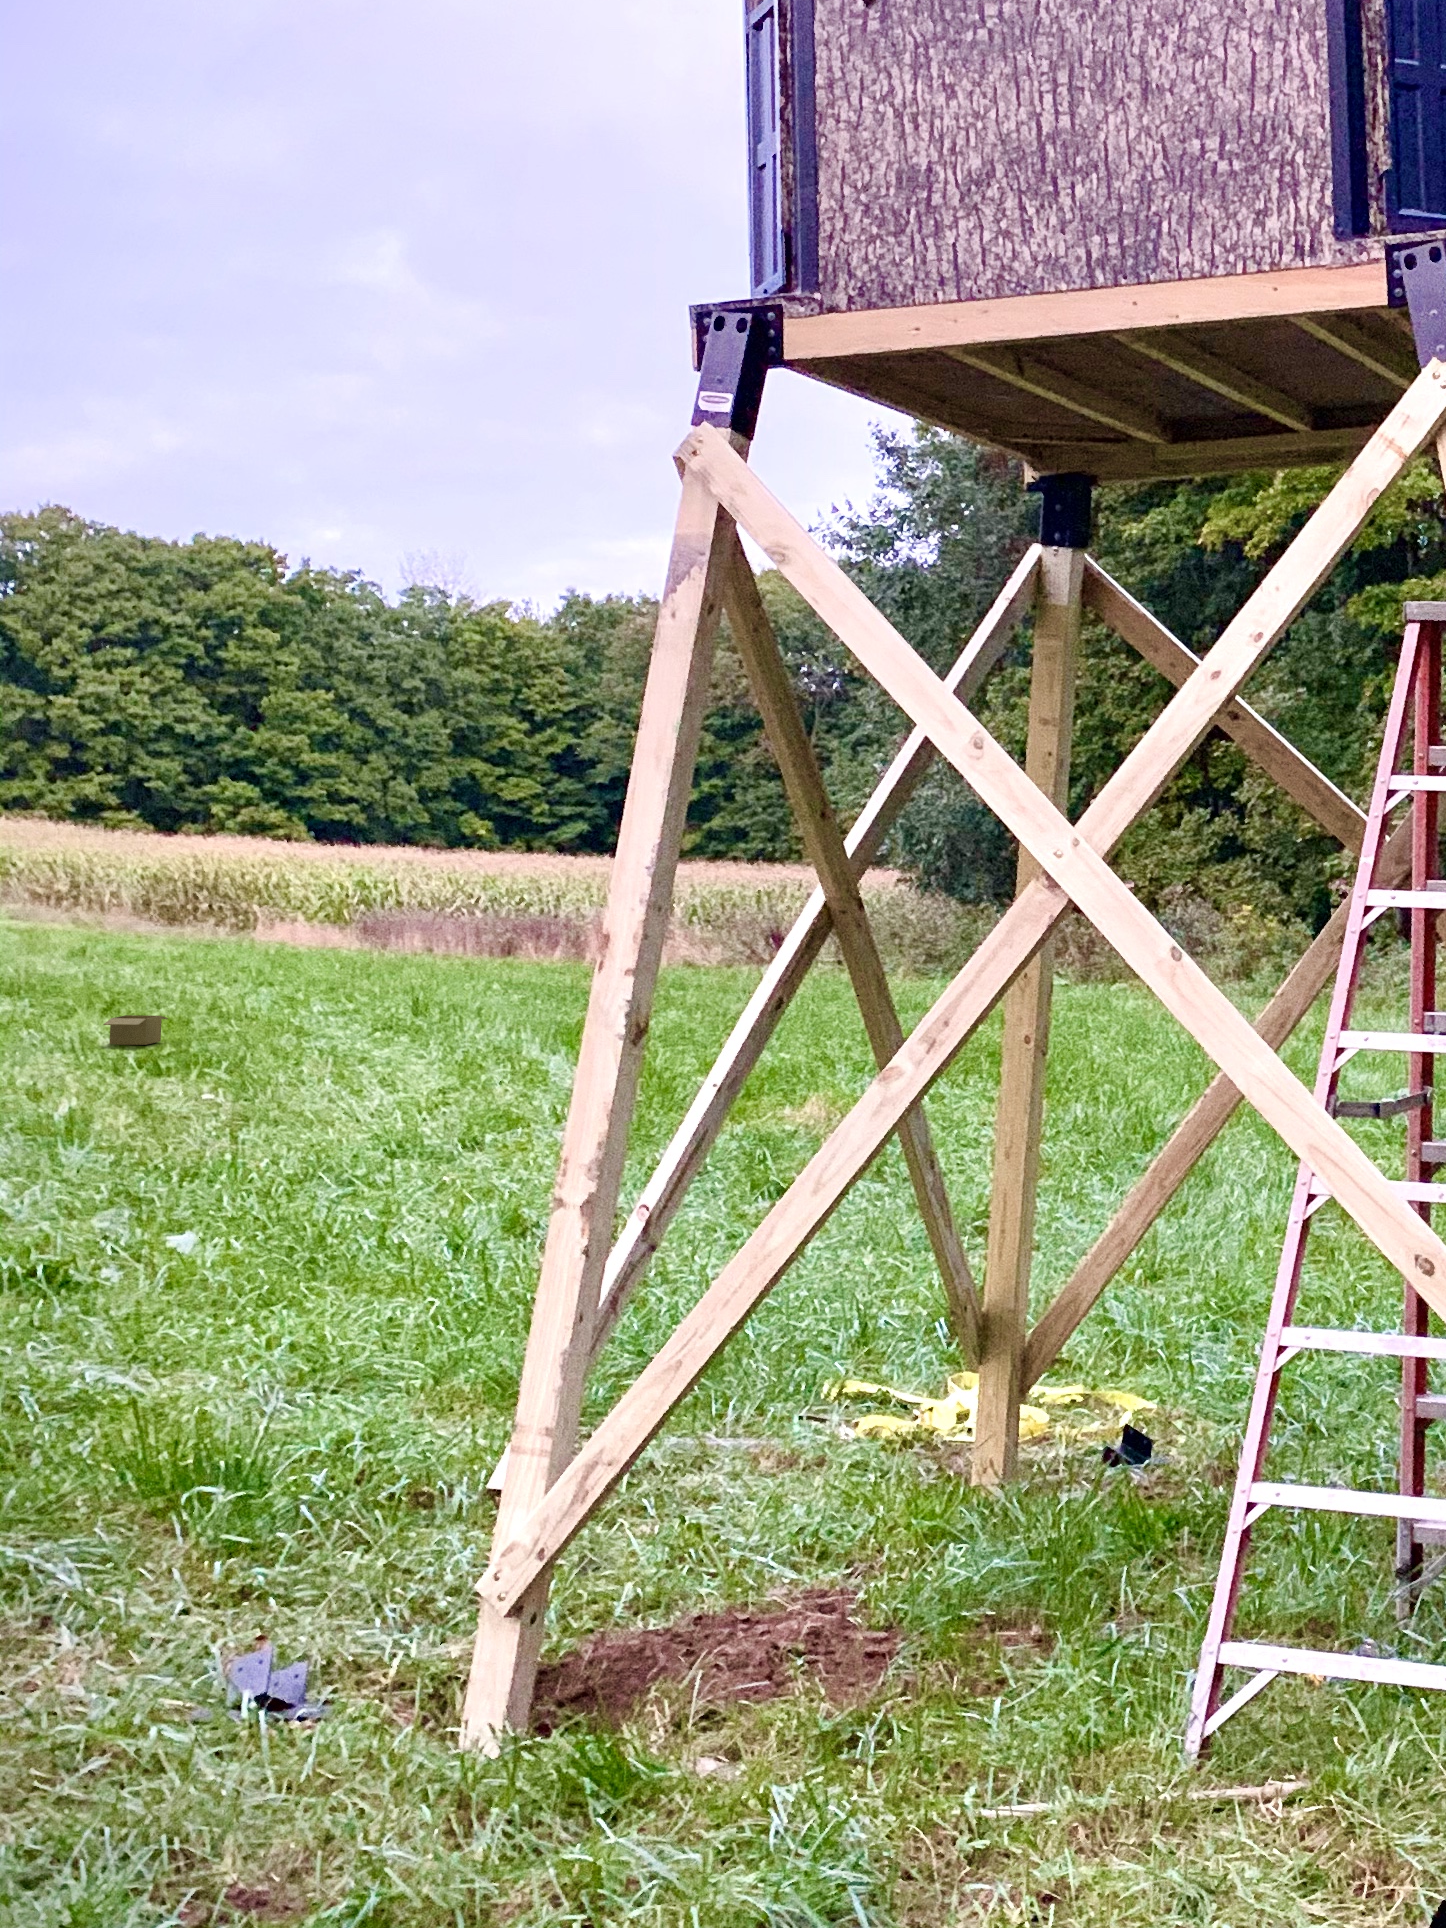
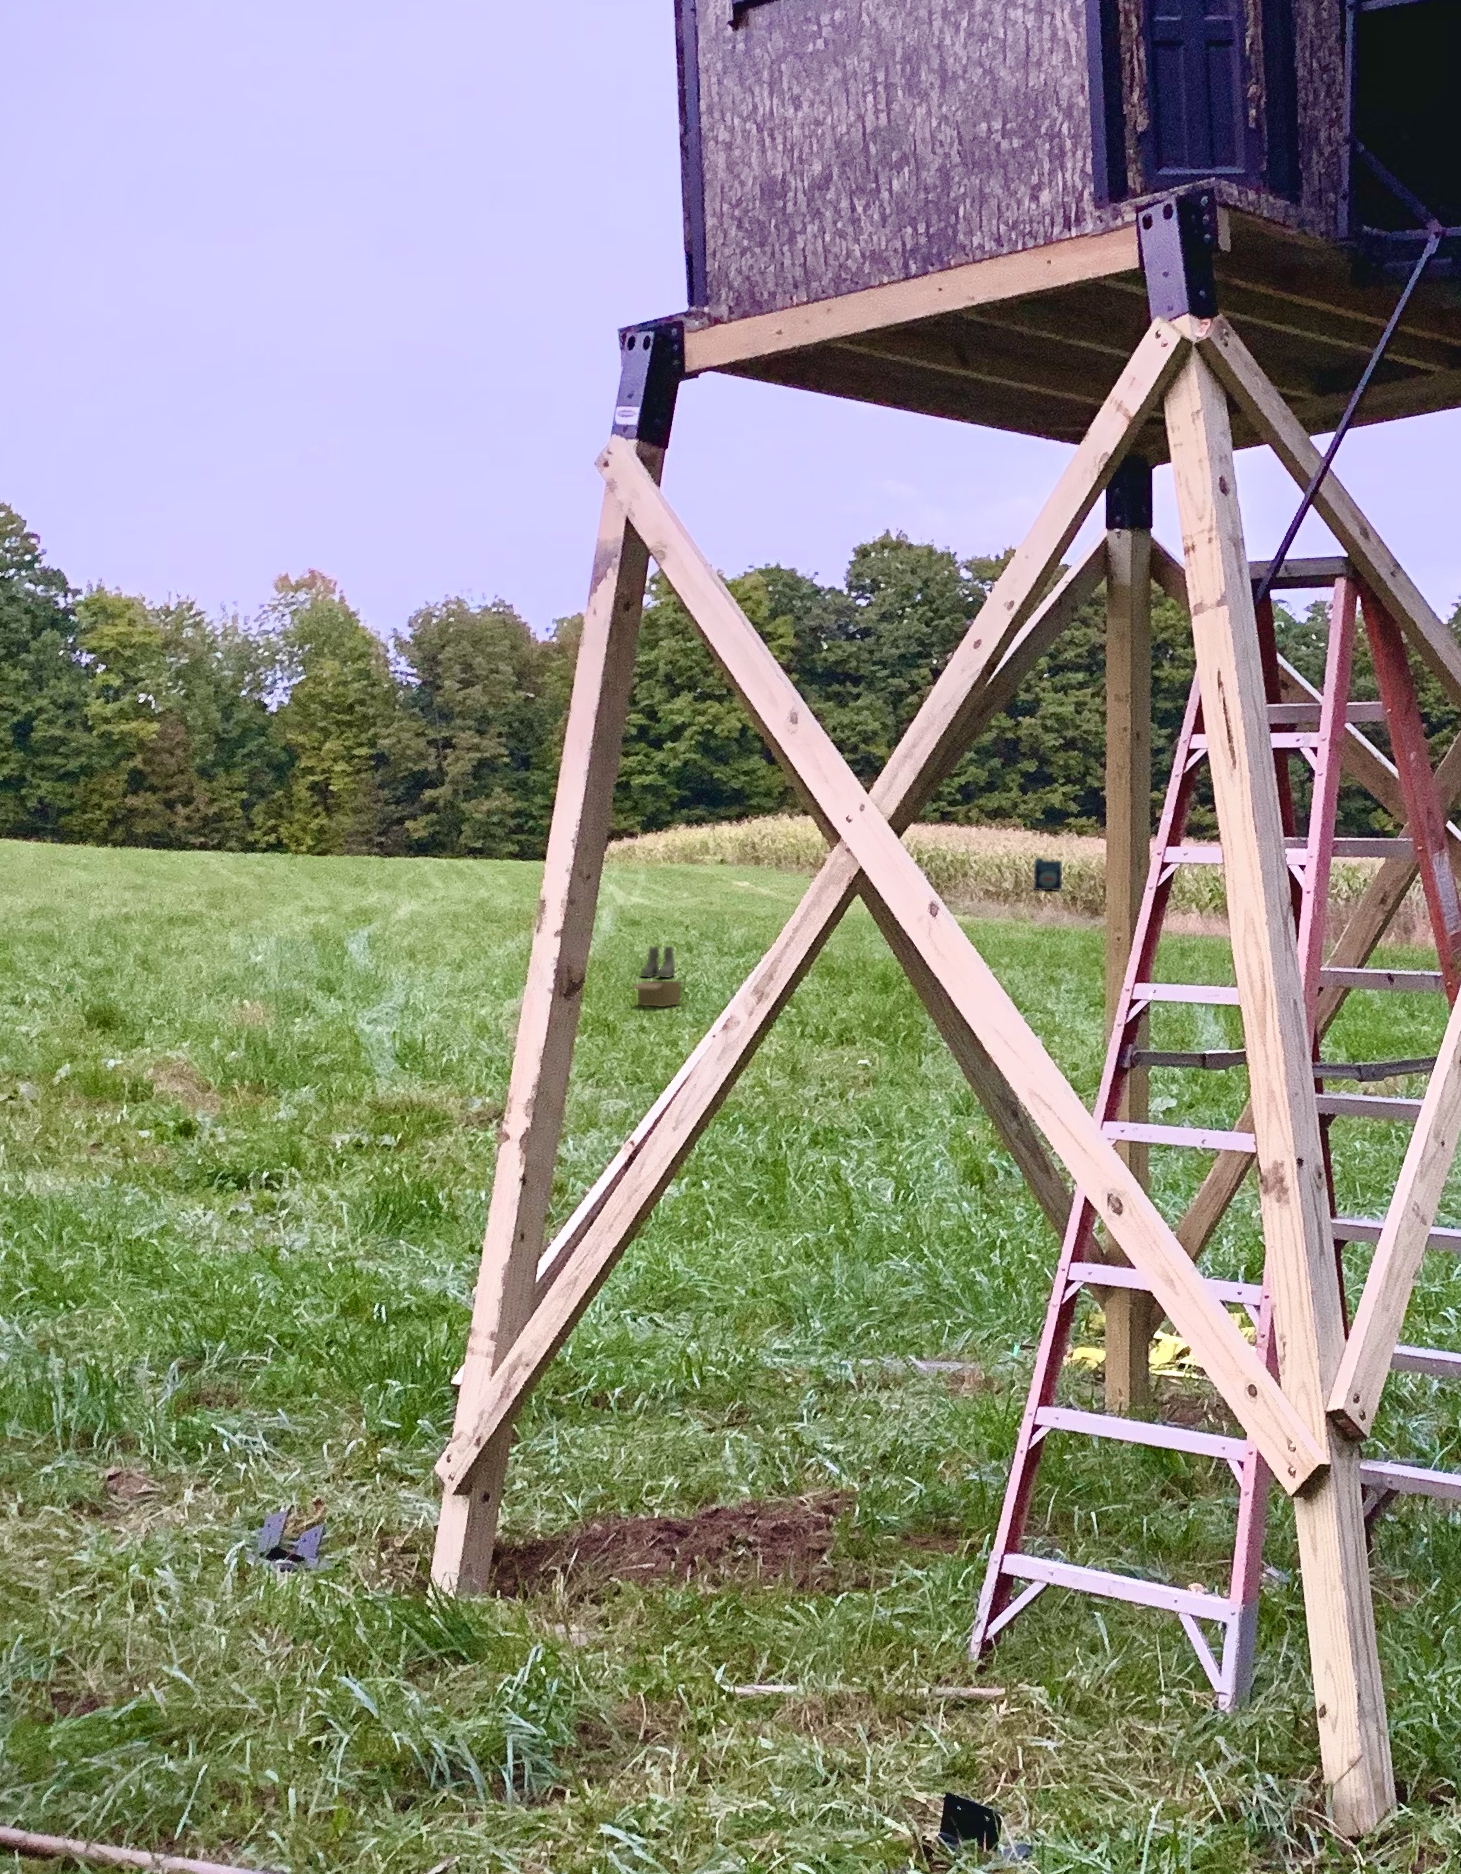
backpack: none [410,866,445,909] -> present [1034,858,1062,890]
boots: none [74,977,115,1012] -> present [641,947,675,977]

